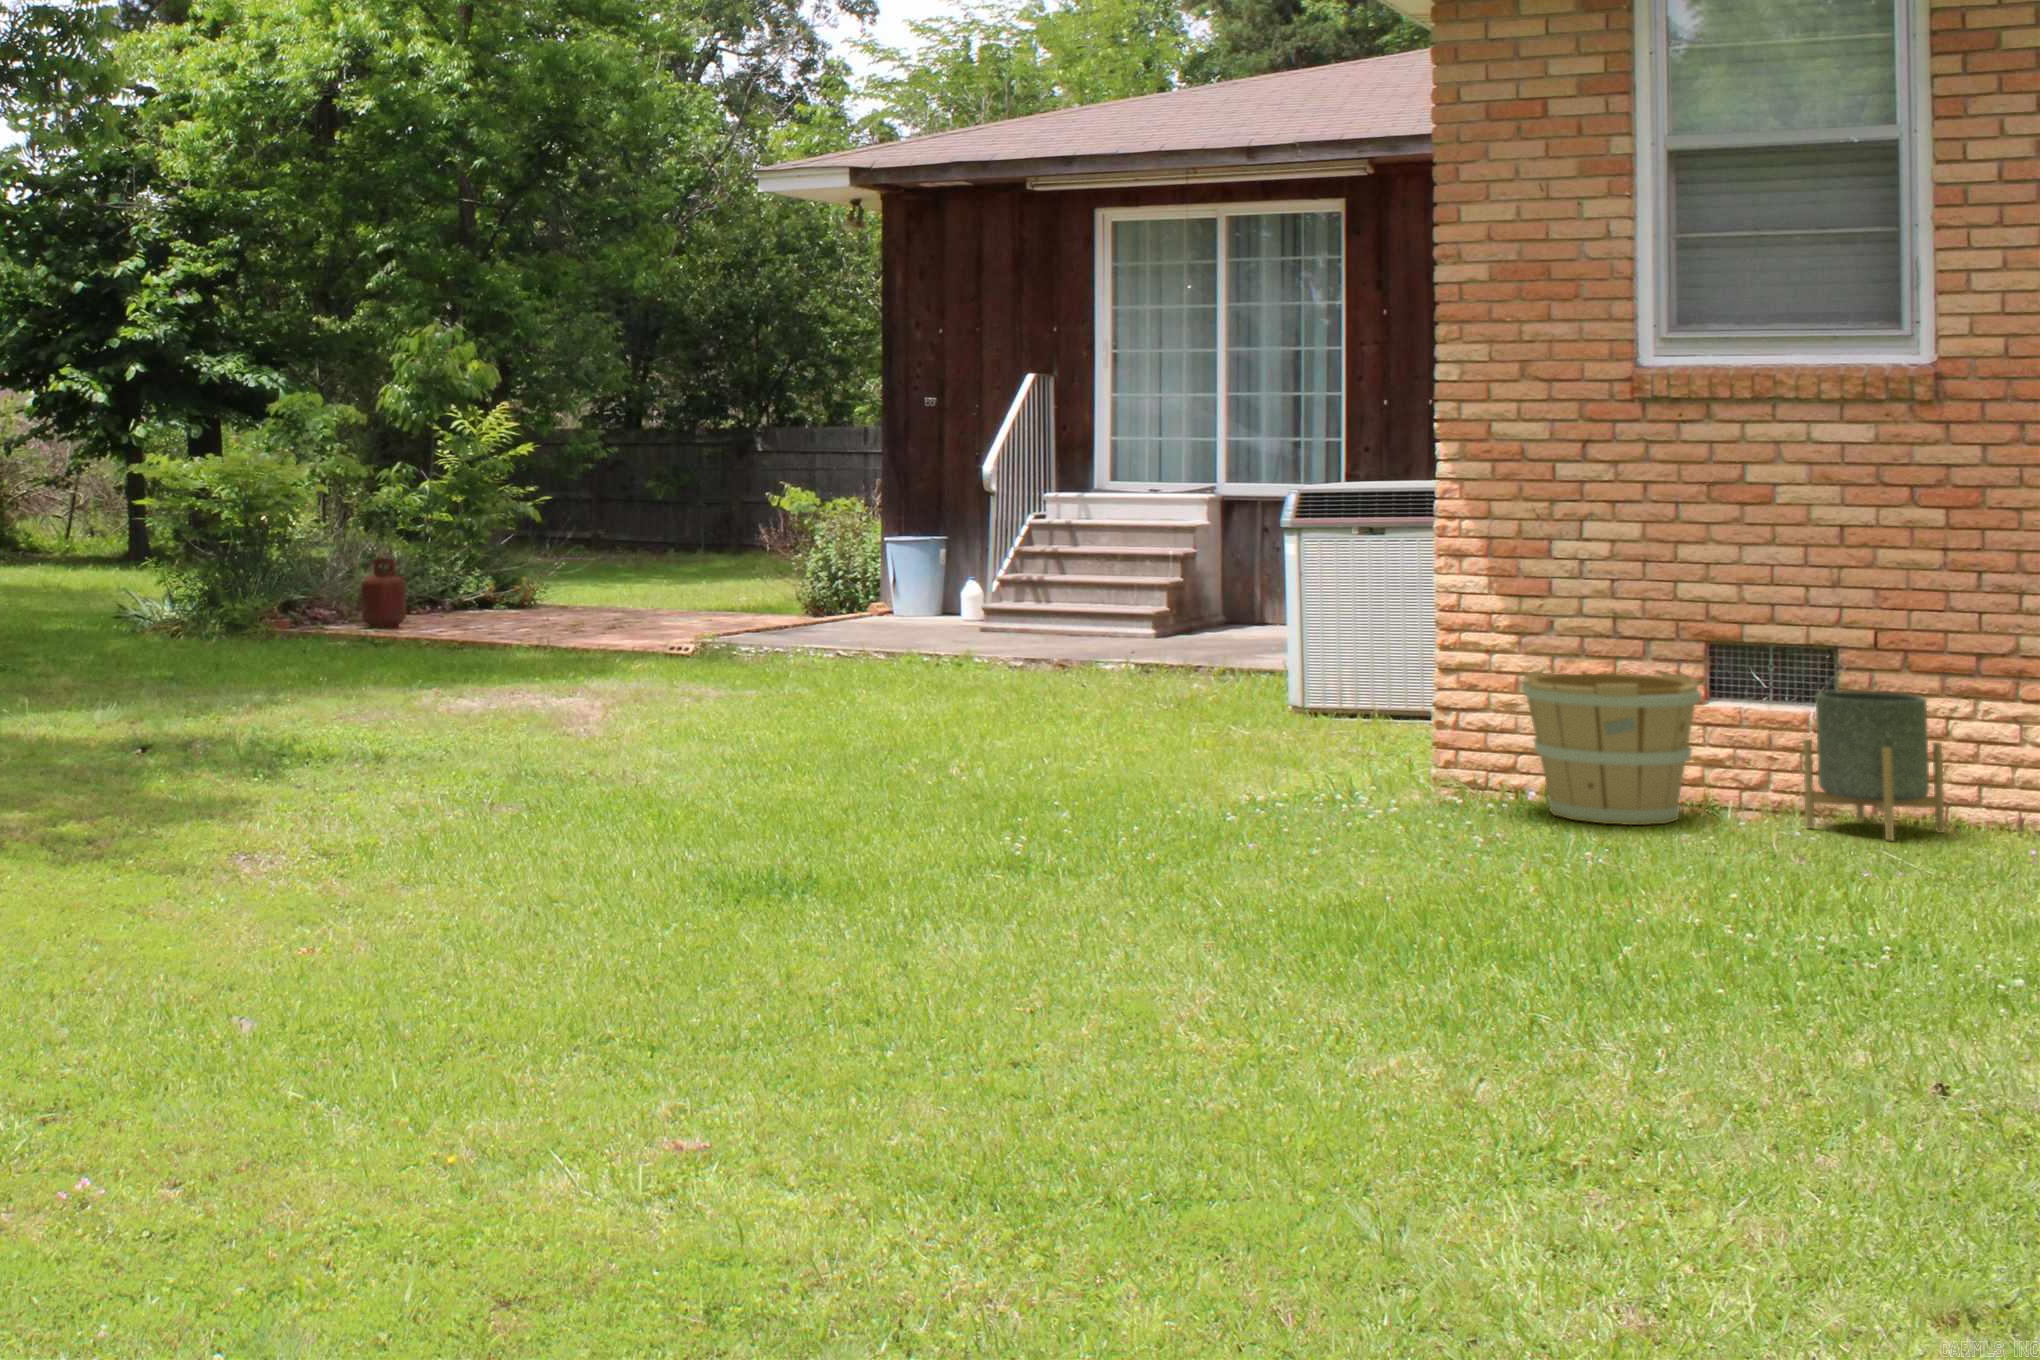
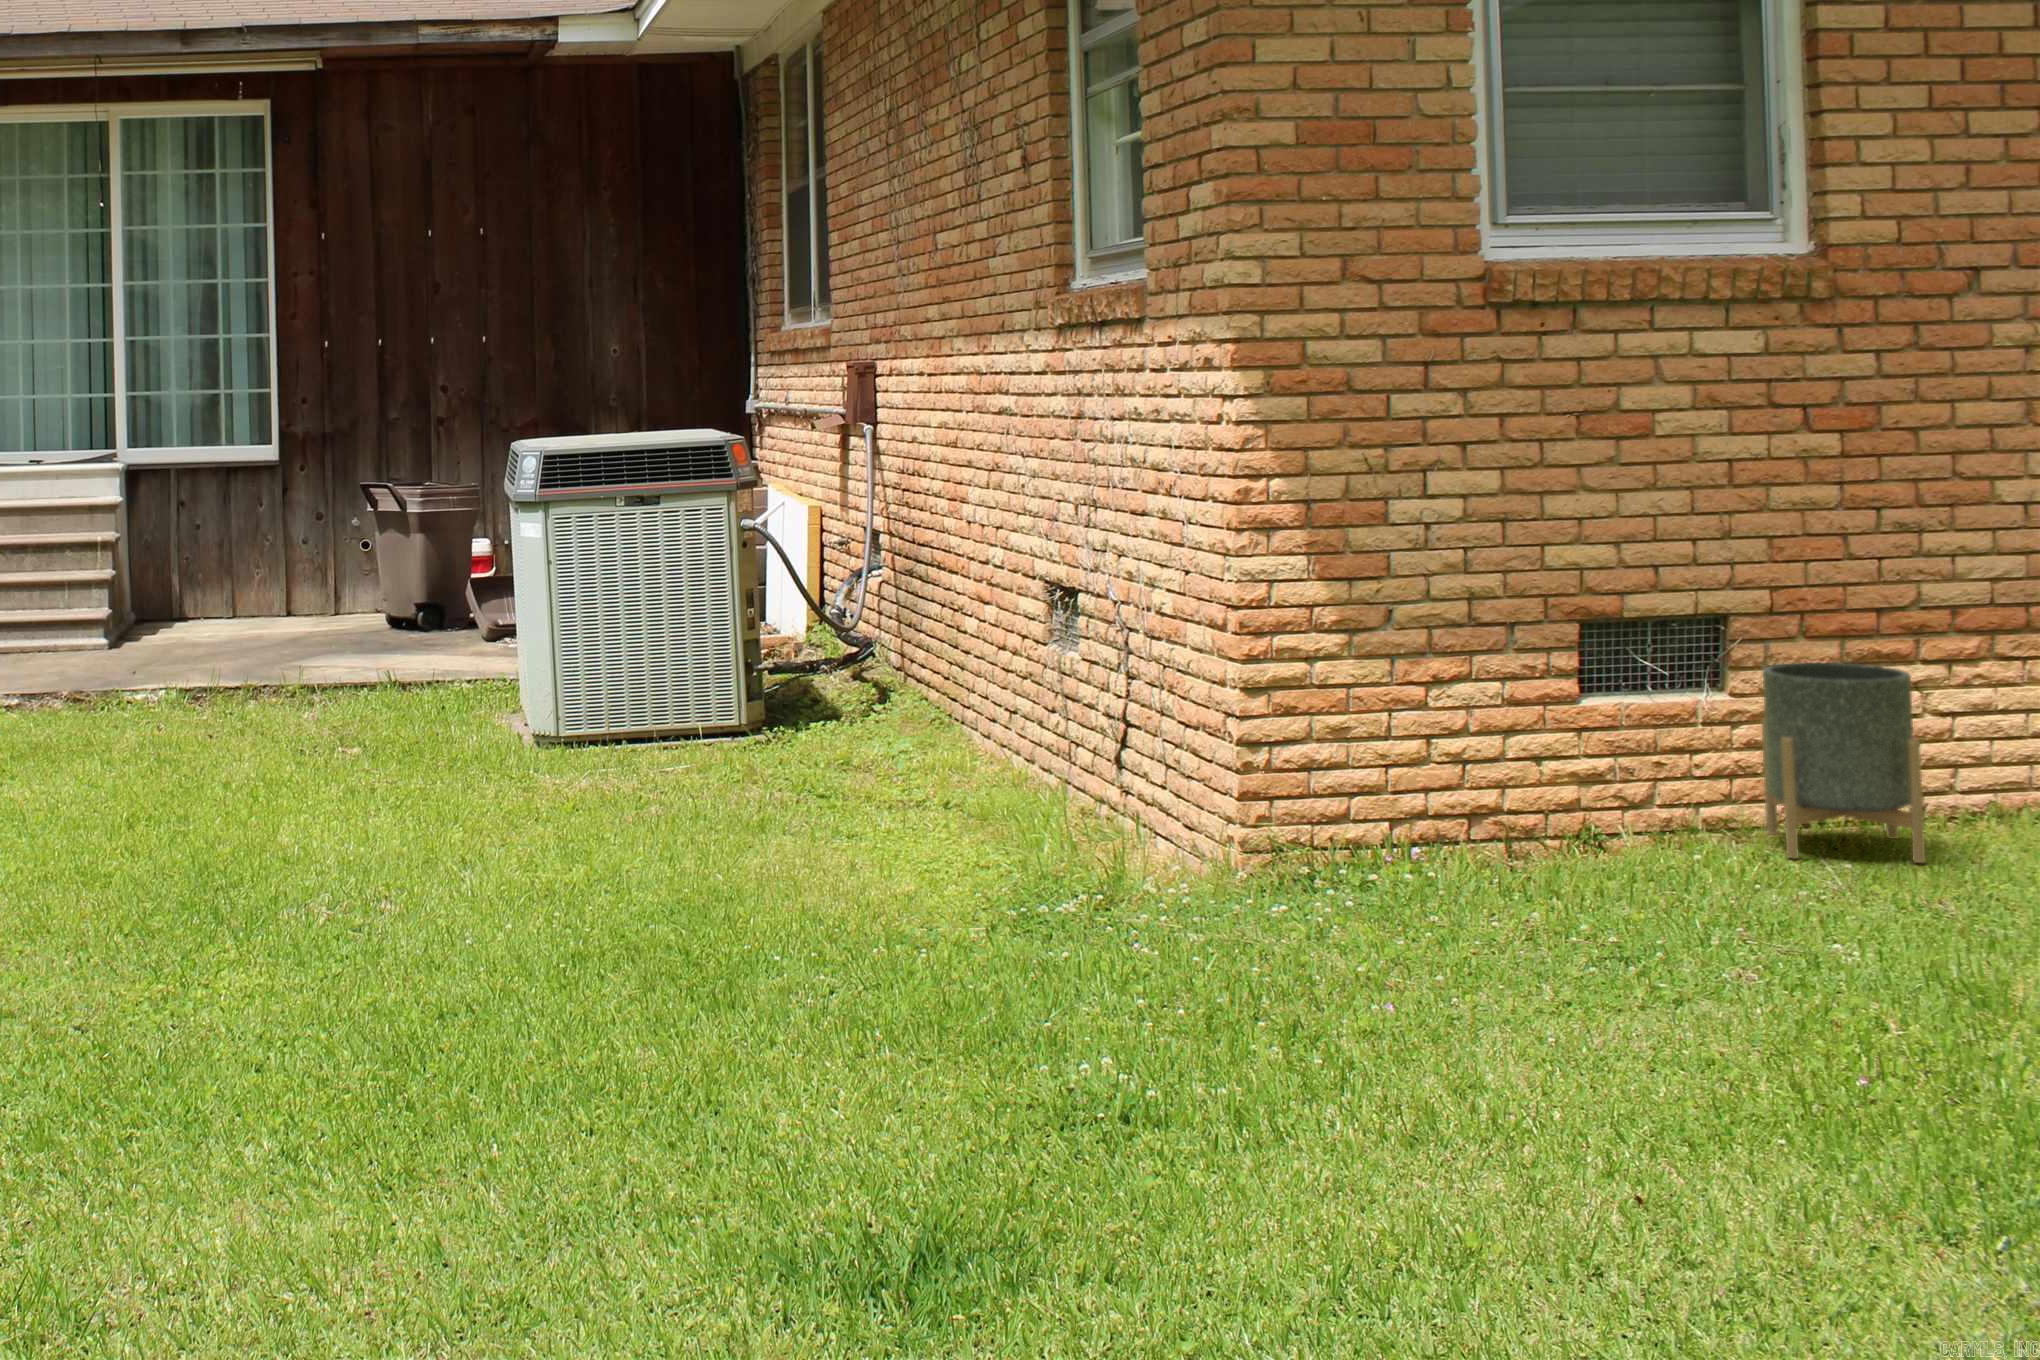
wooden bucket: present [1522,671,1701,825] -> none [1434,665,1695,899]

